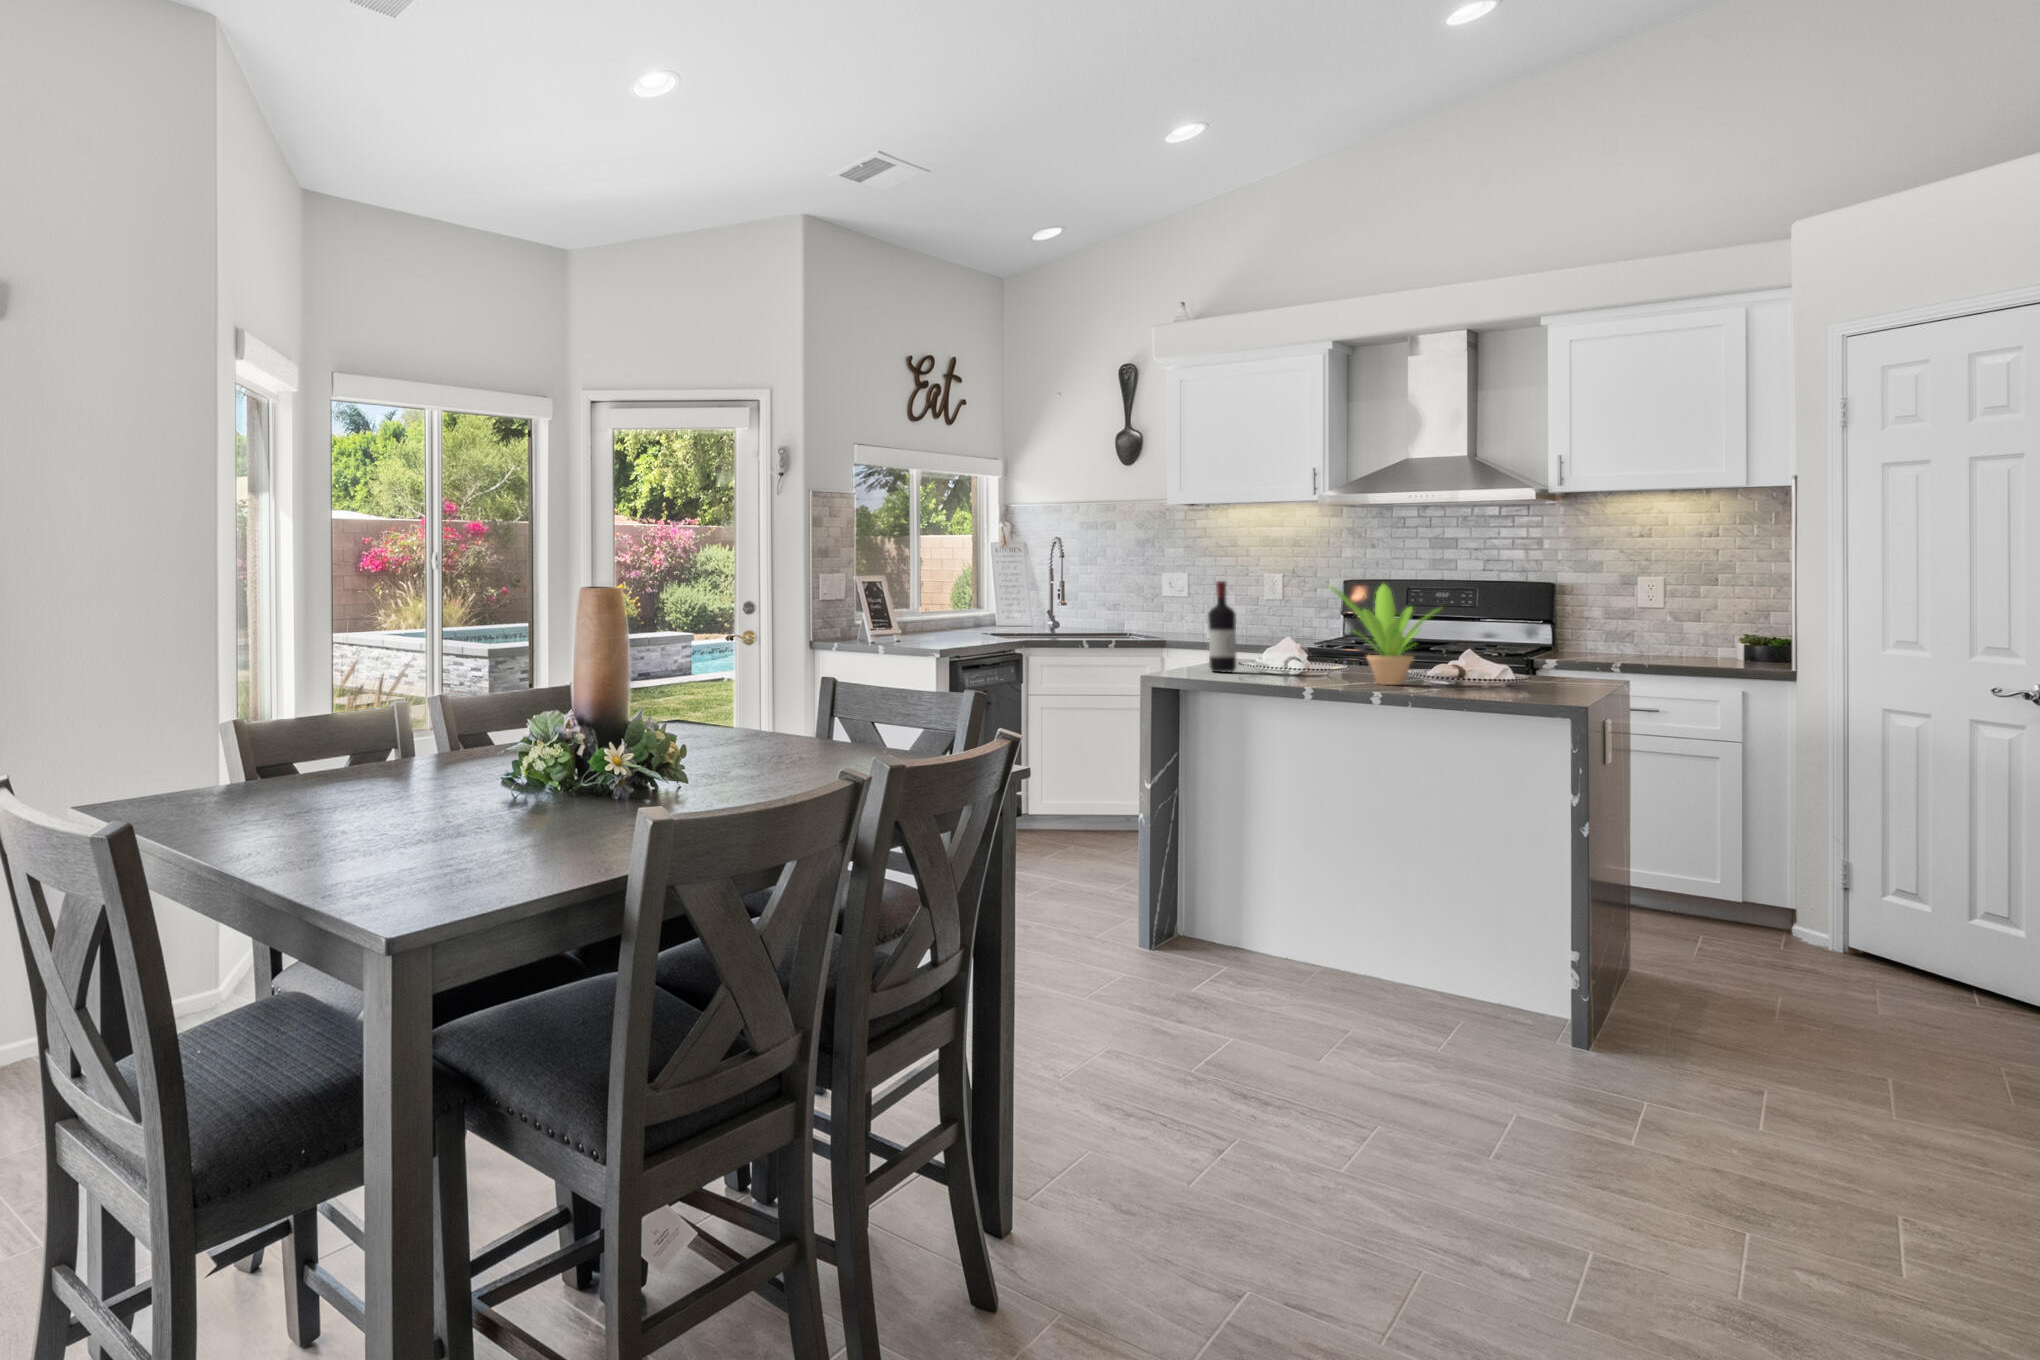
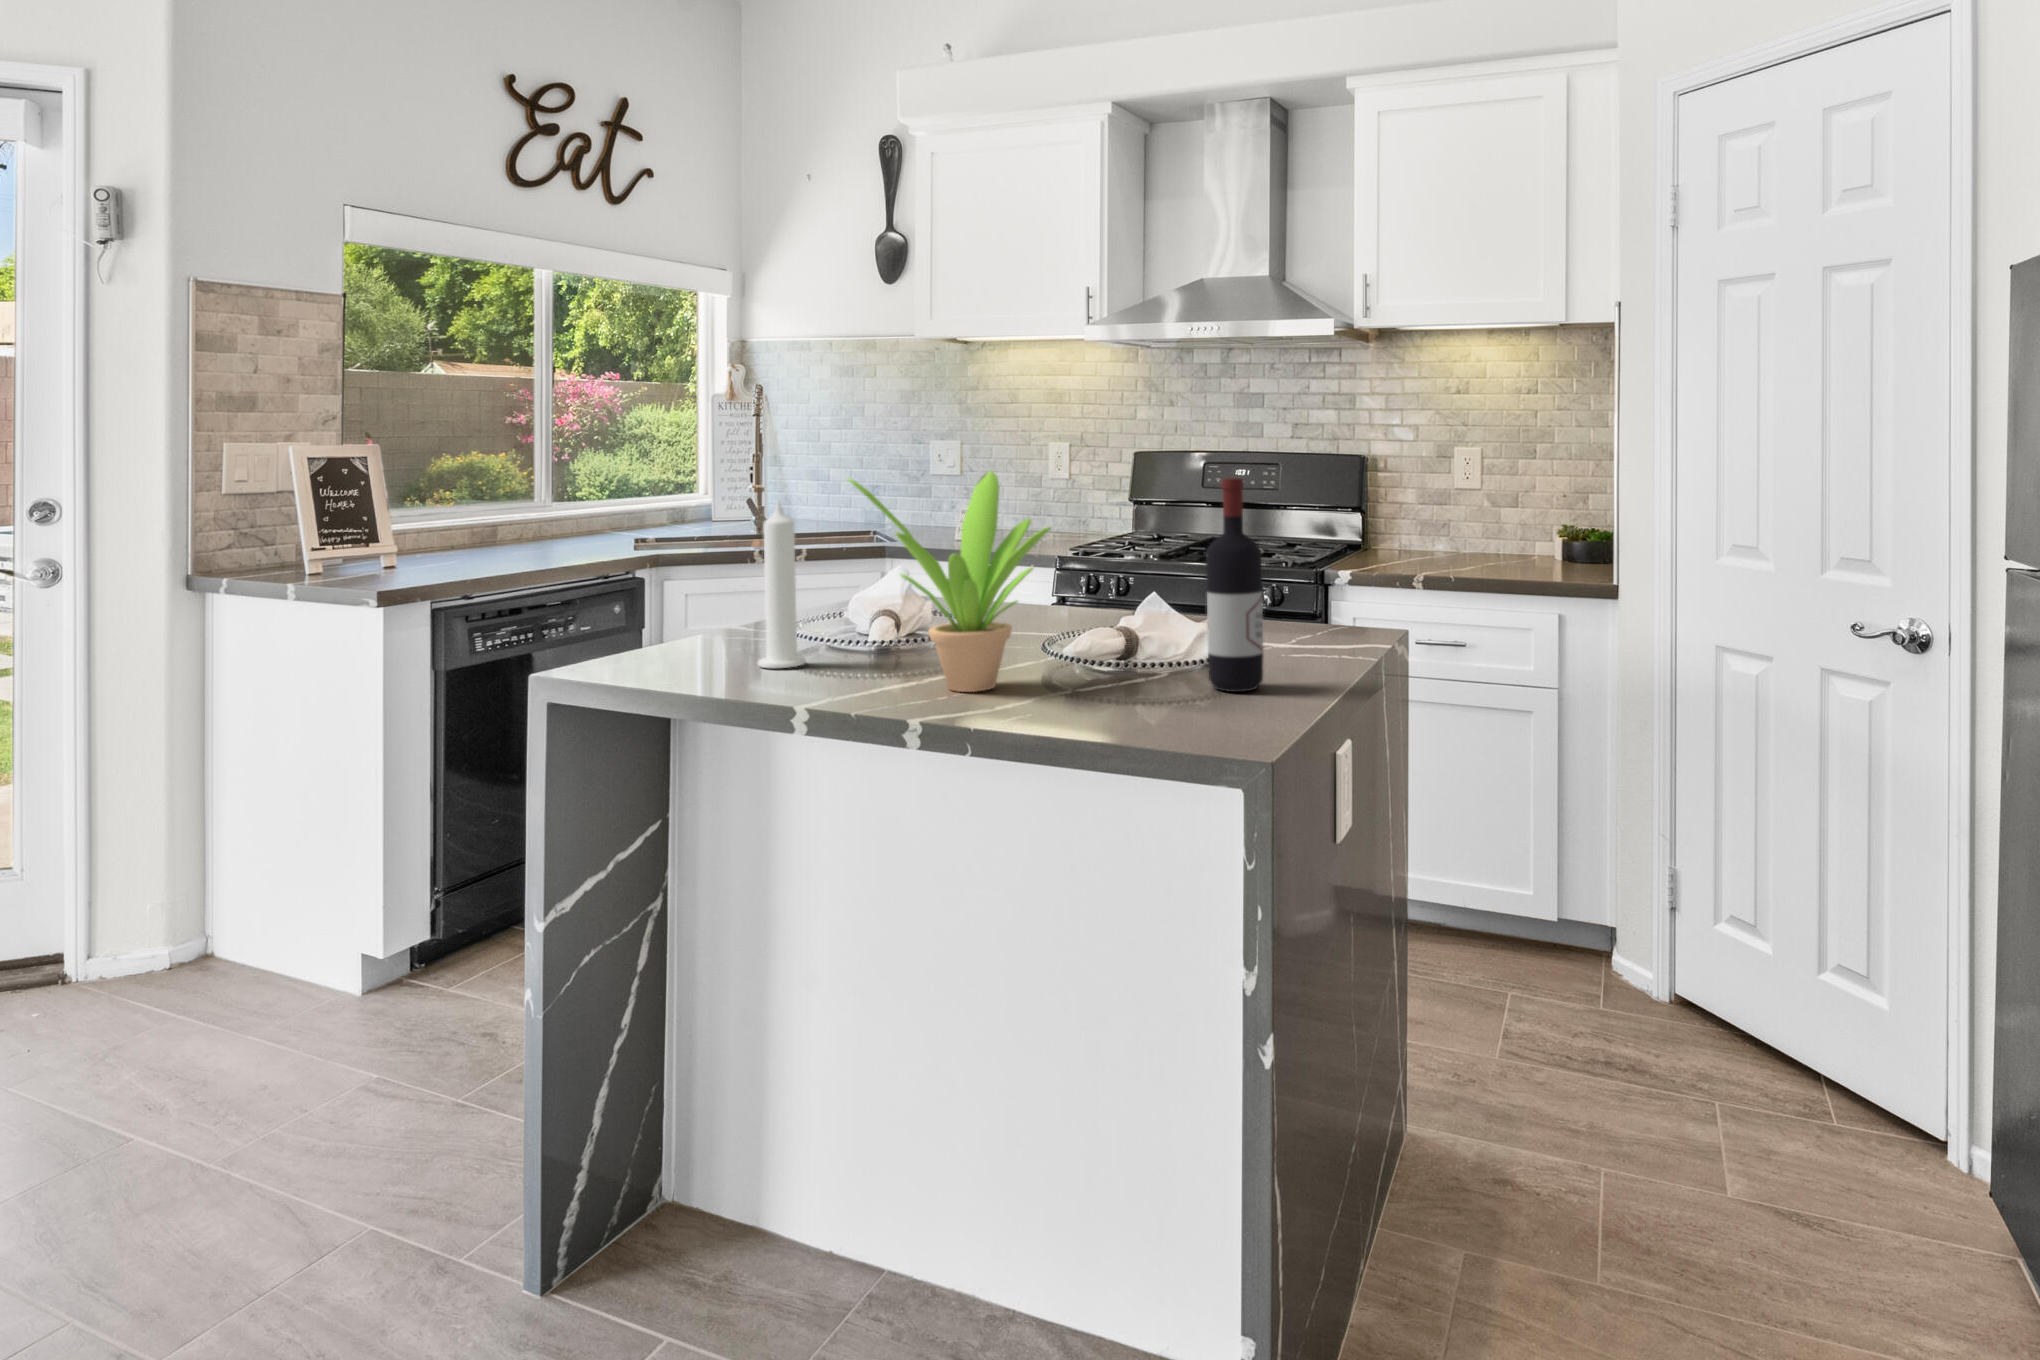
wine bottle: present [1208,581,1236,672] -> present [1206,478,1263,692]
candle: none [1255,597,1280,677] -> present [758,500,806,668]

